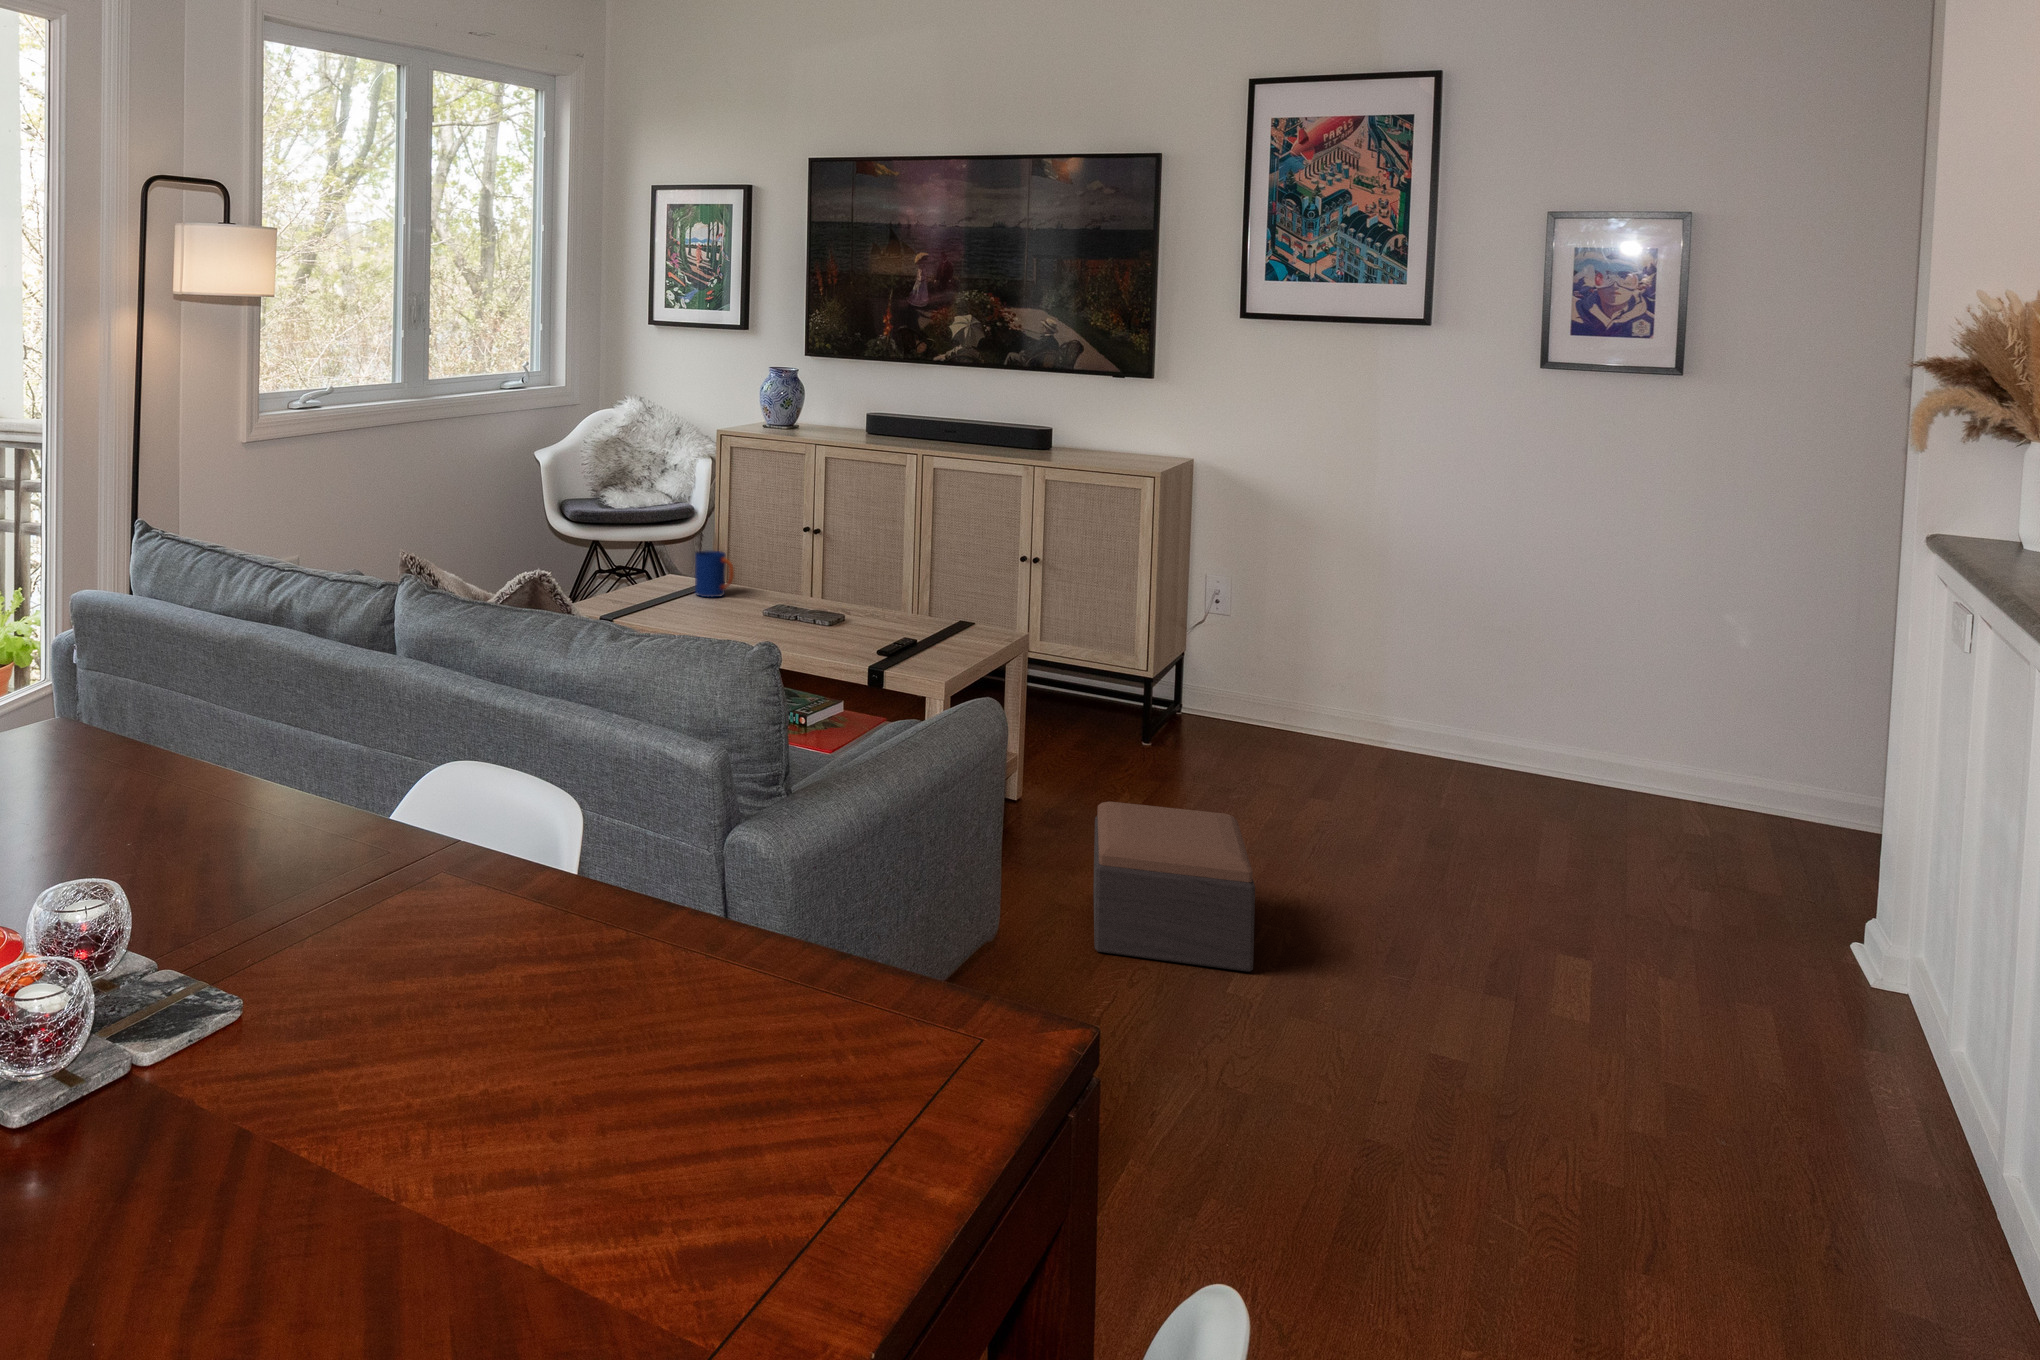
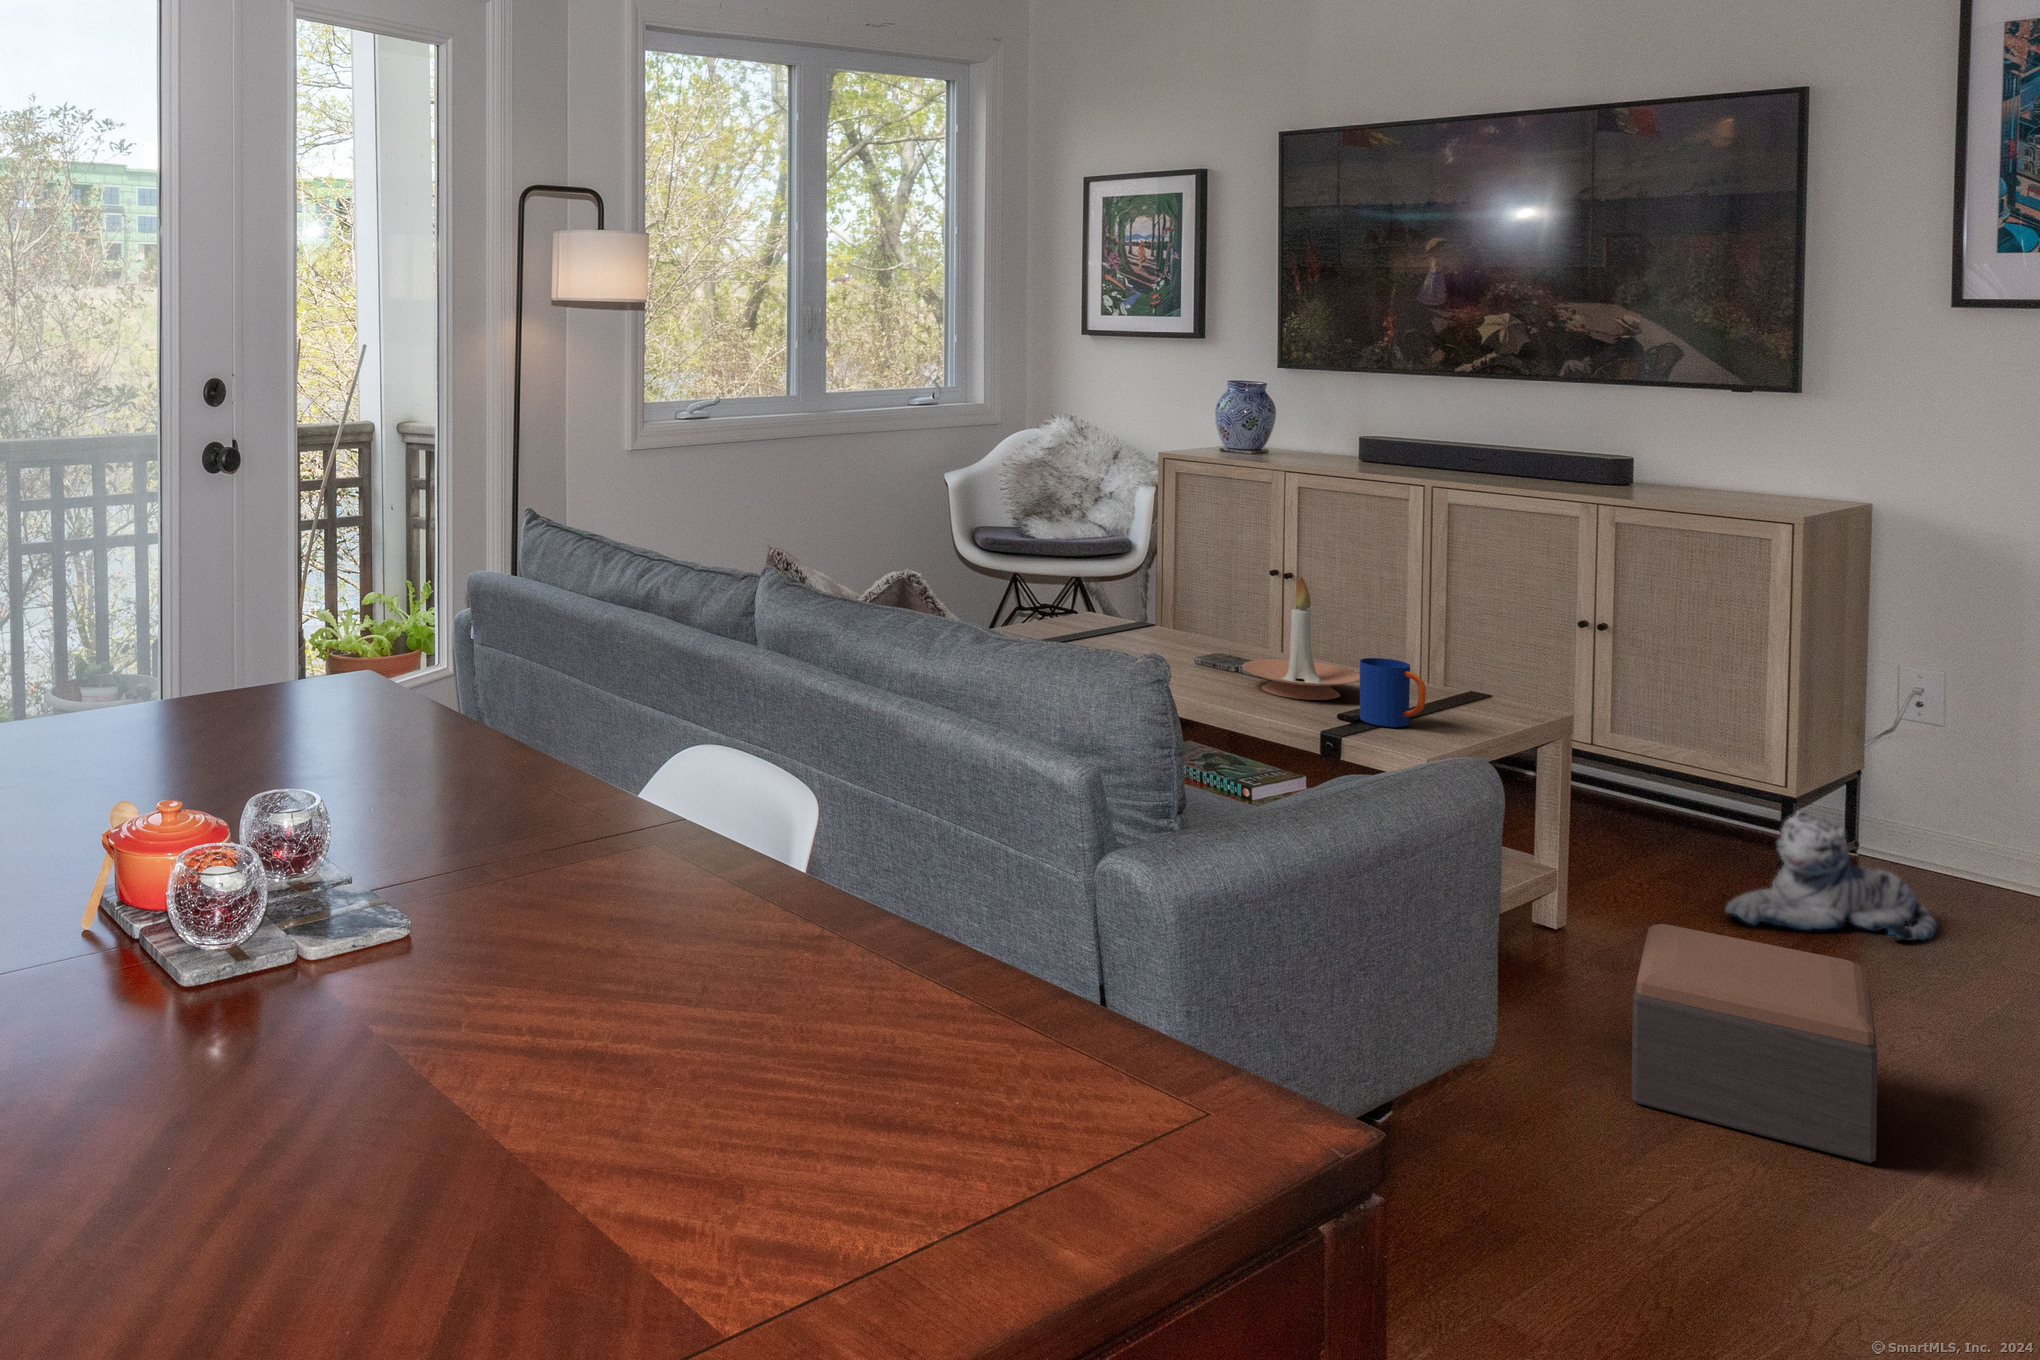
candle holder: none [796,537,887,641] -> present [1242,577,1360,700]
mug: present [695,551,734,597] -> present [1360,658,1426,727]
plush toy: none [1128,693,1254,785] -> present [1725,812,1937,941]

